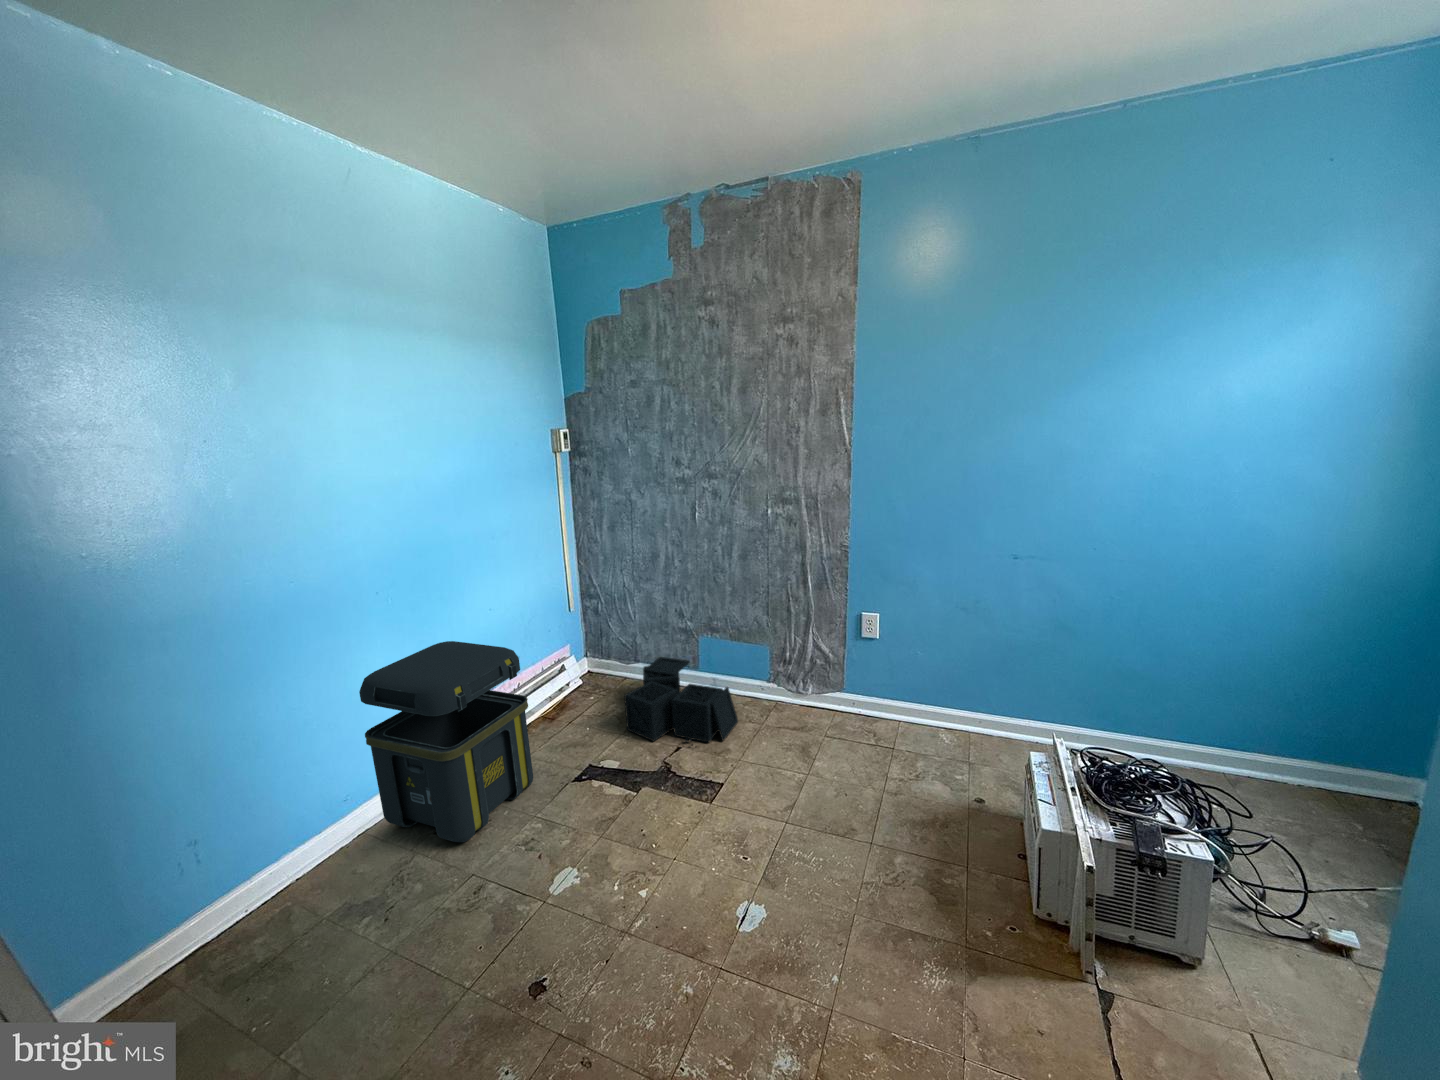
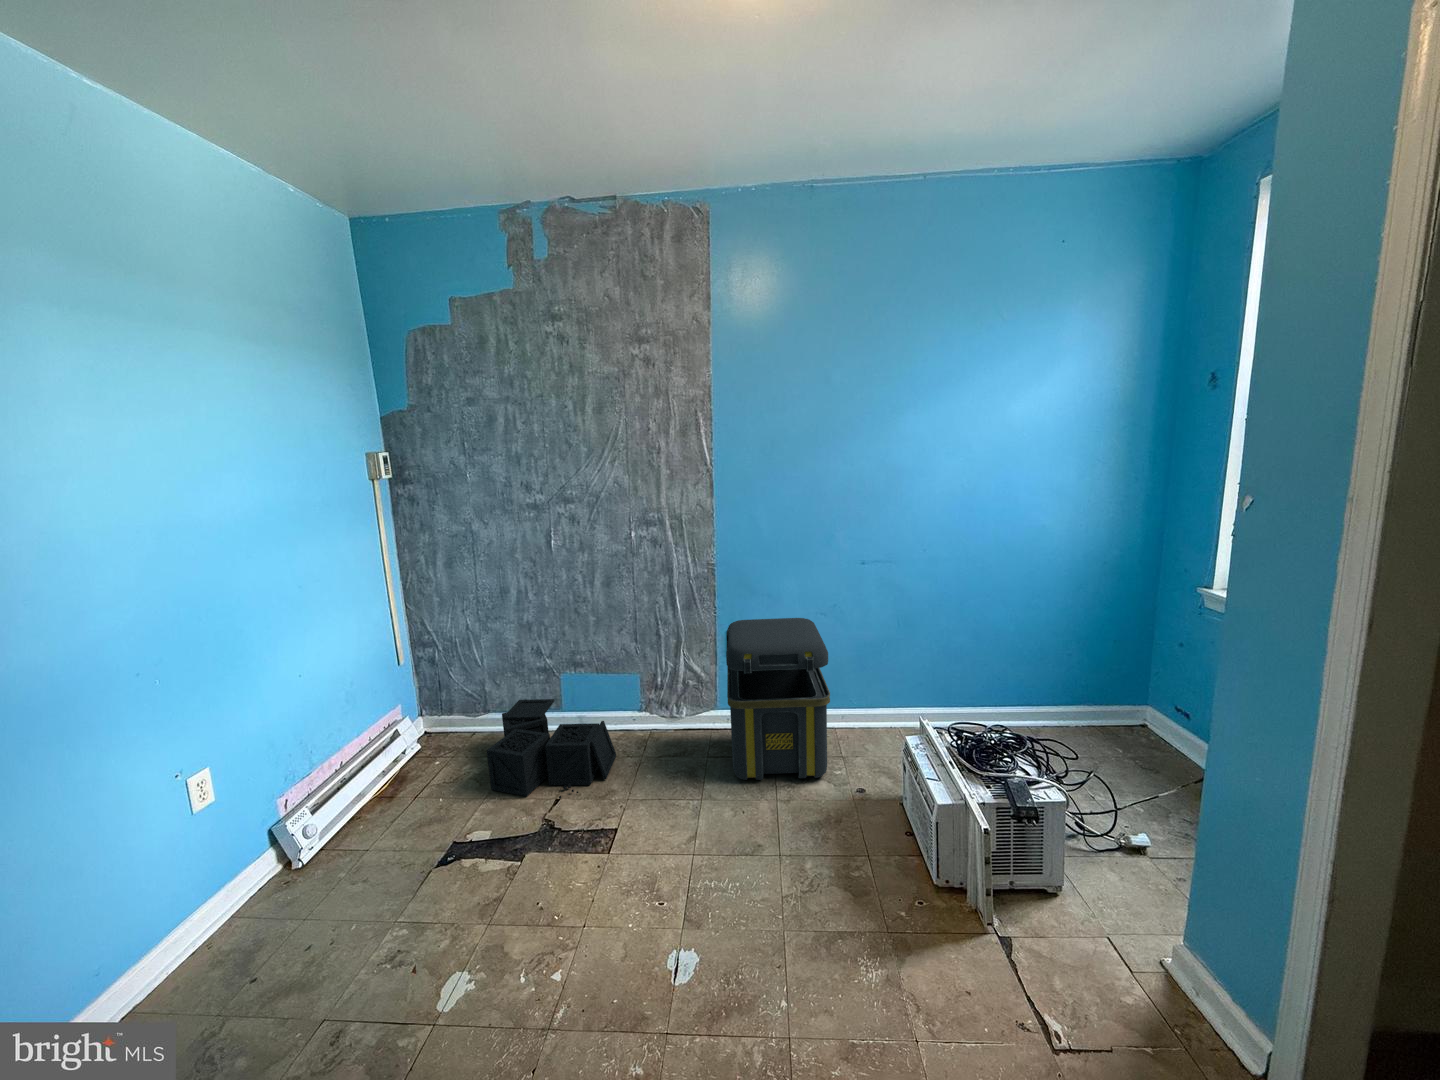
toolbox: present [359,641,533,842] -> present [726,618,830,780]

